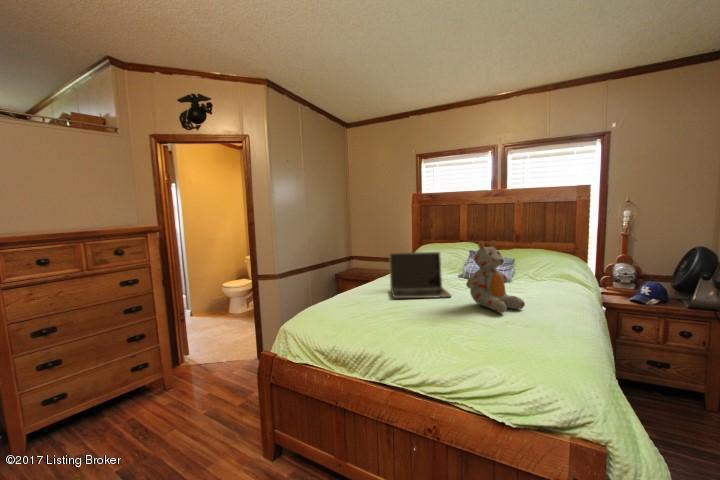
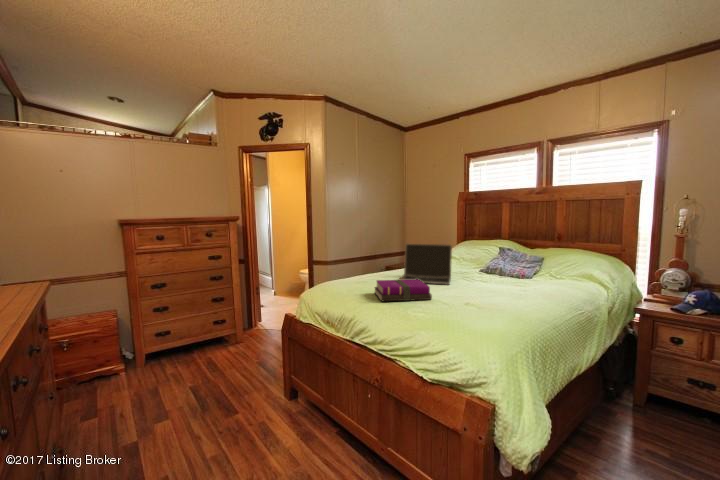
stuffed bear: present [466,241,525,313] -> none [450,234,503,299]
notebook: none [384,296,459,329] -> present [375,279,432,301]

